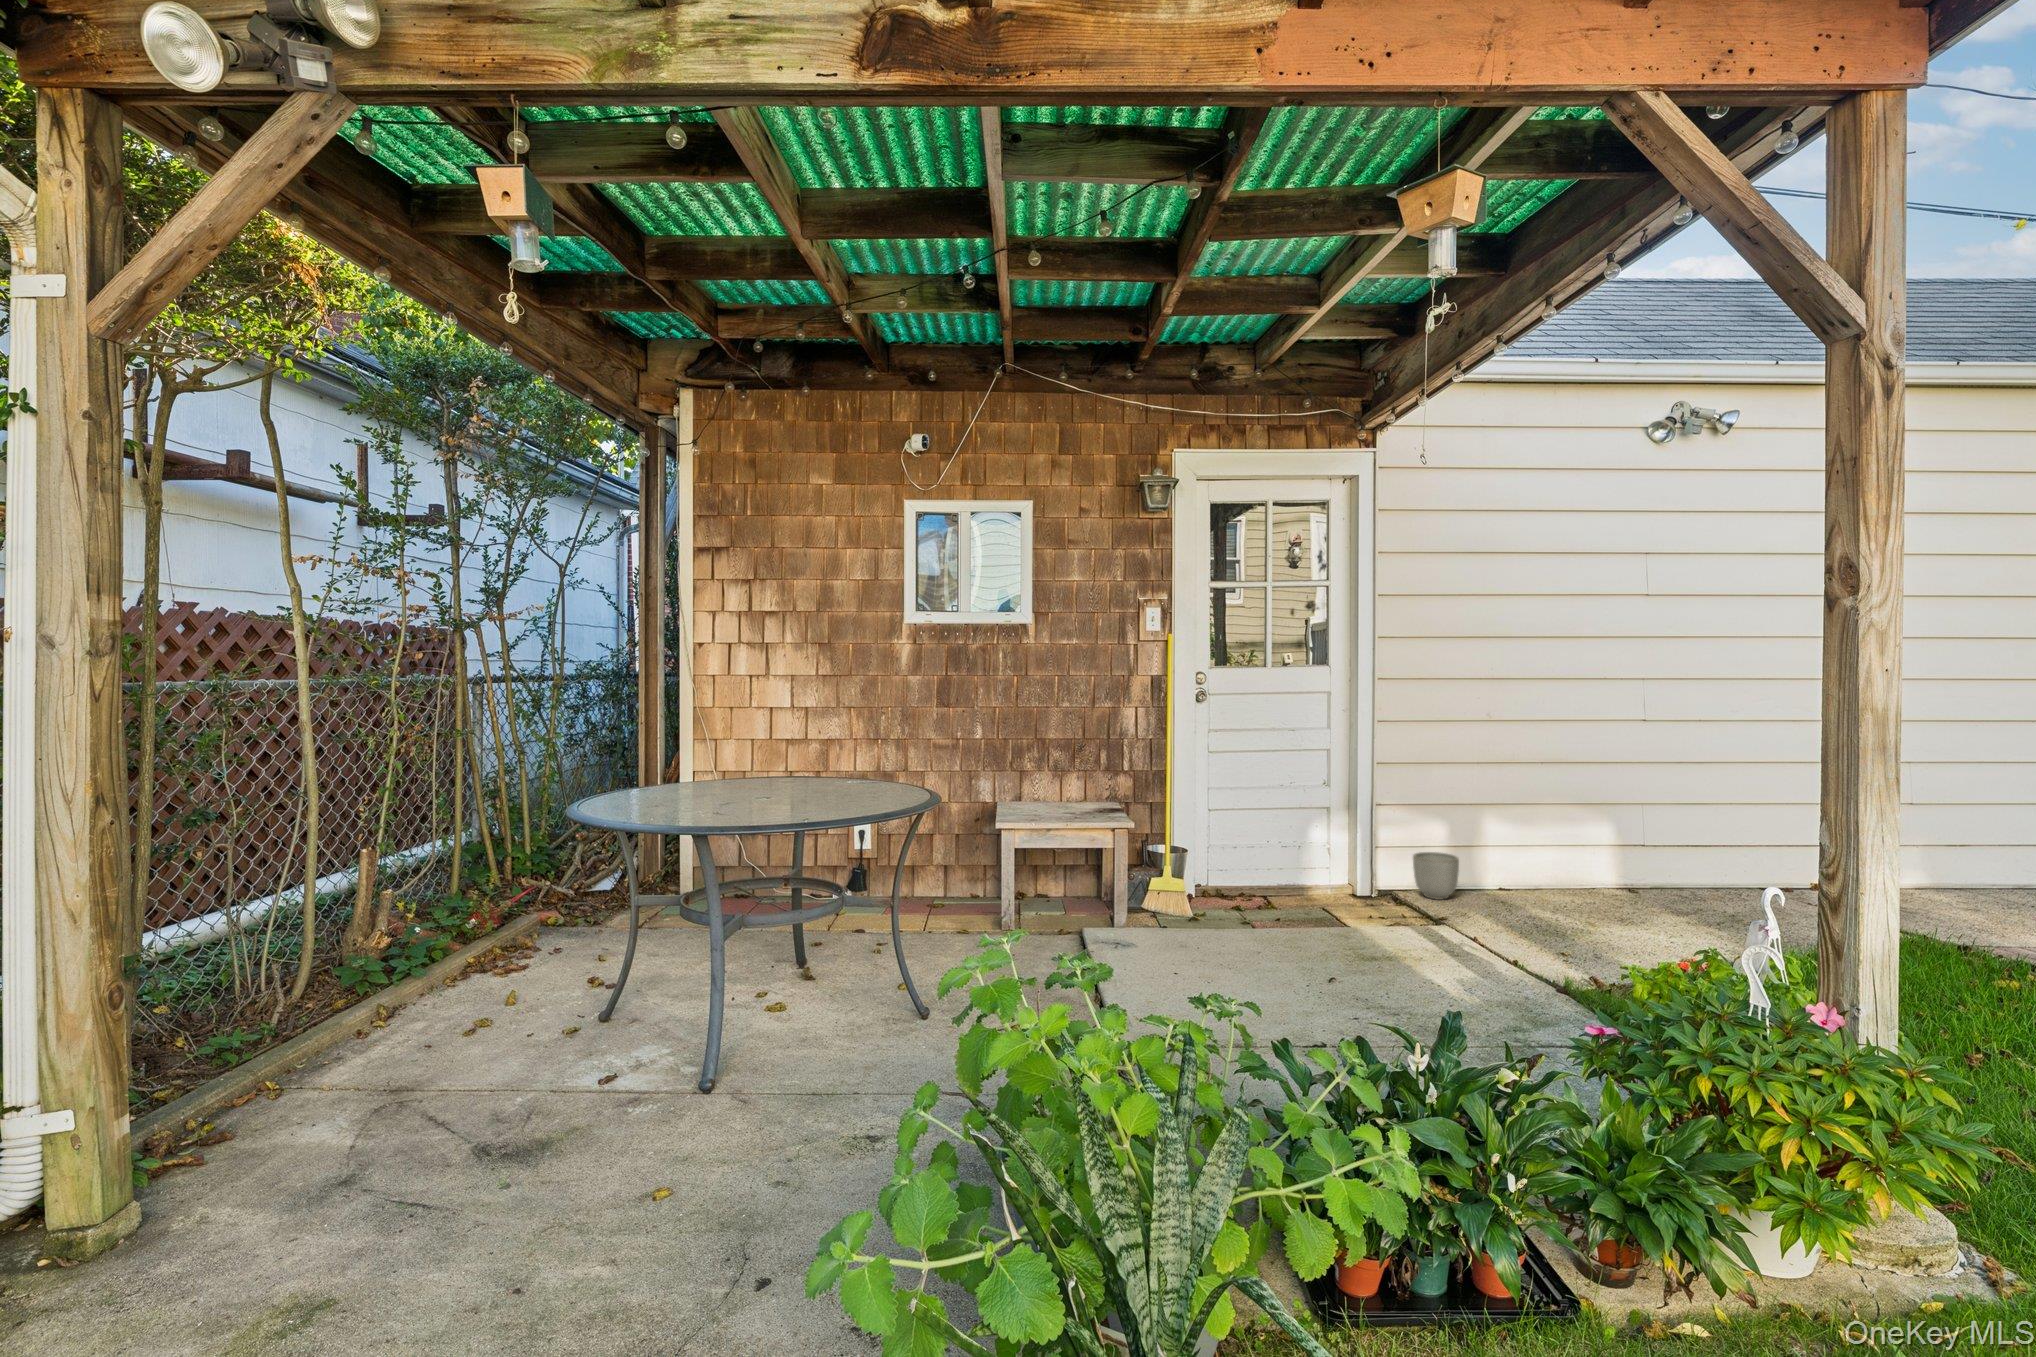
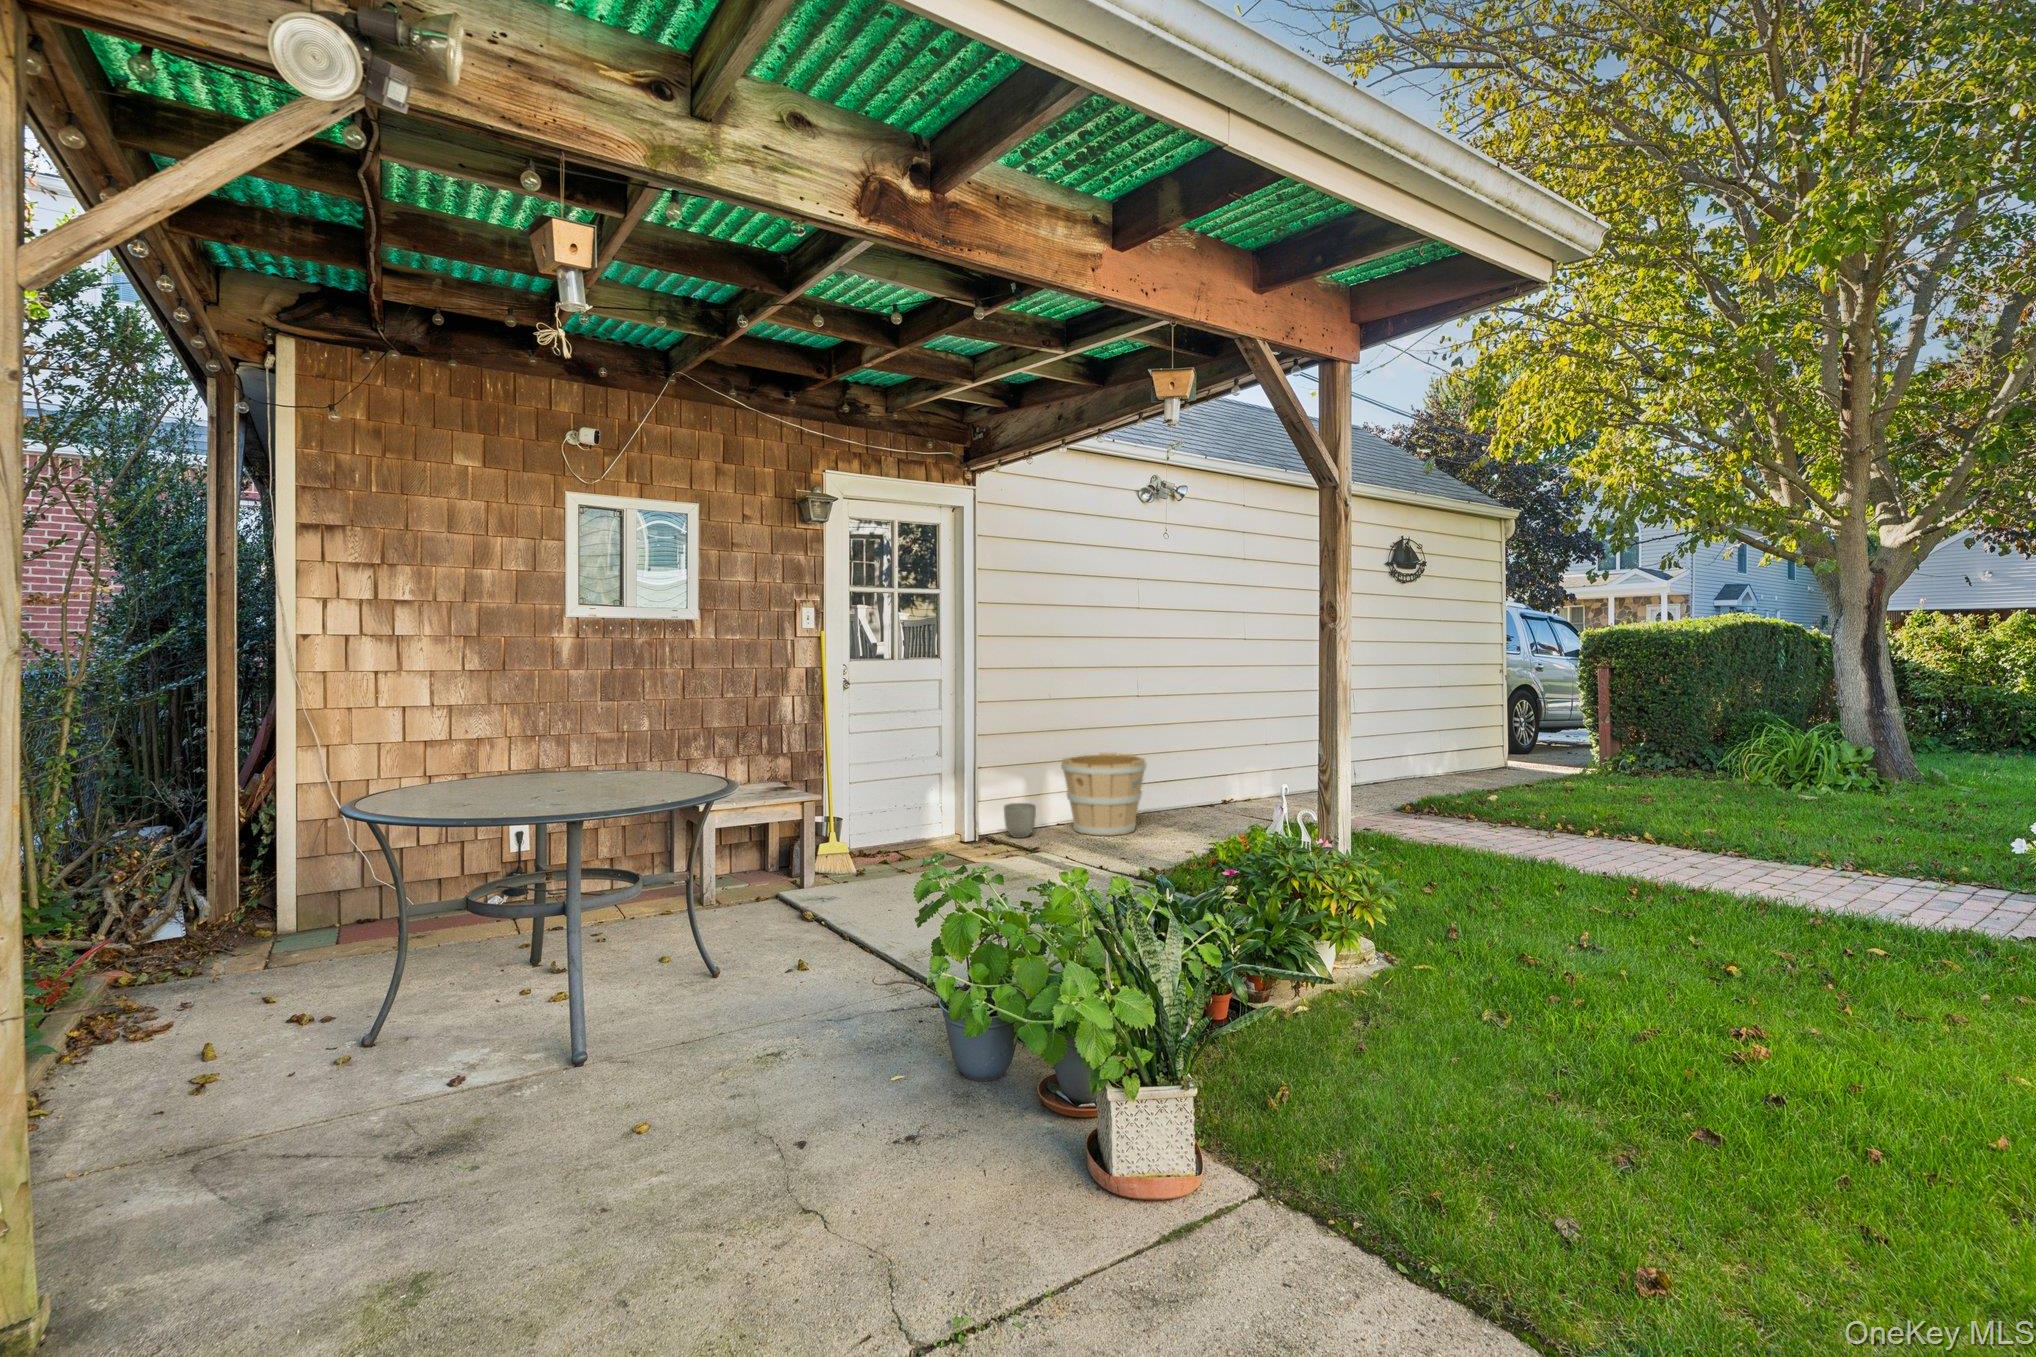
wooden bucket: none [1502,795,1646,917] -> present [1061,753,1147,836]

